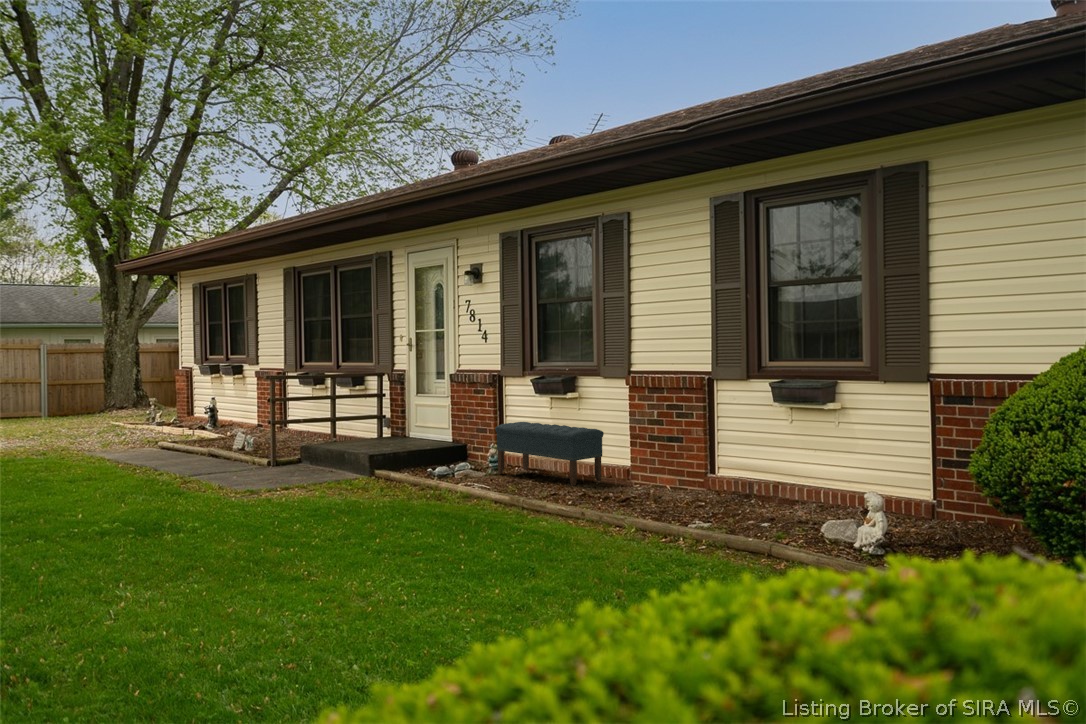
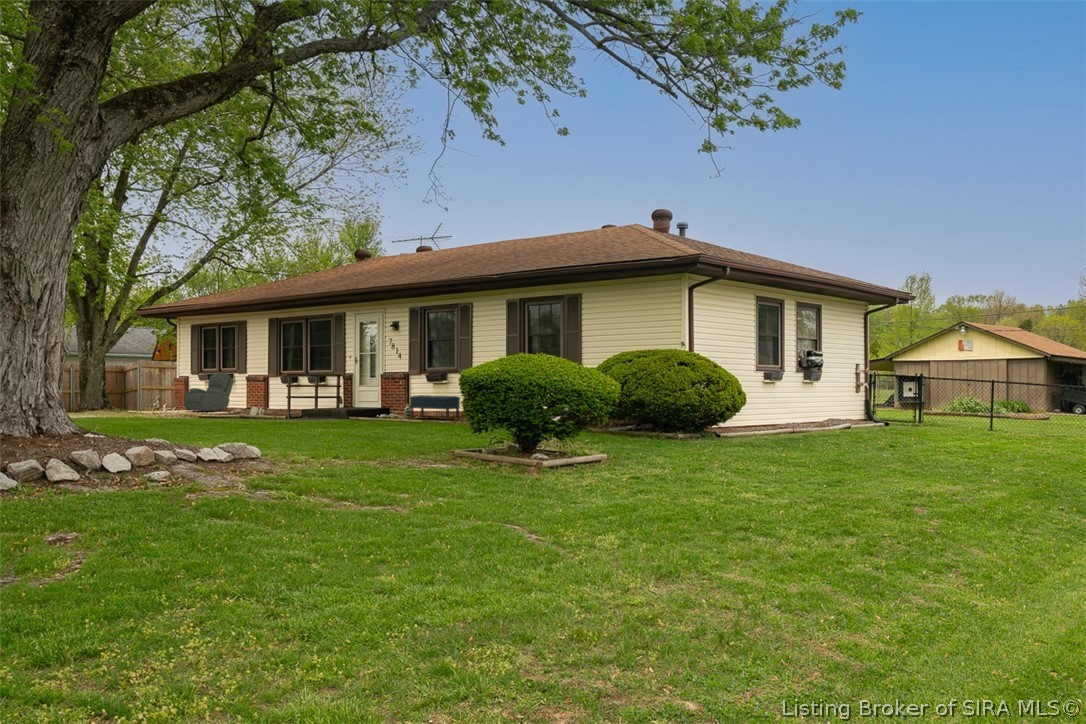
chair: none [166,363,242,431] -> present [185,373,233,412]

